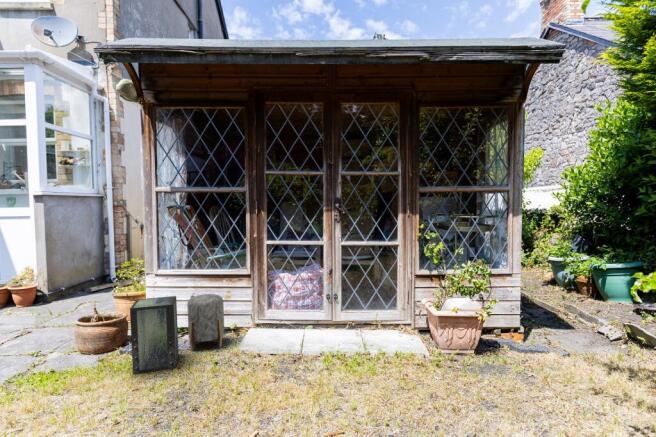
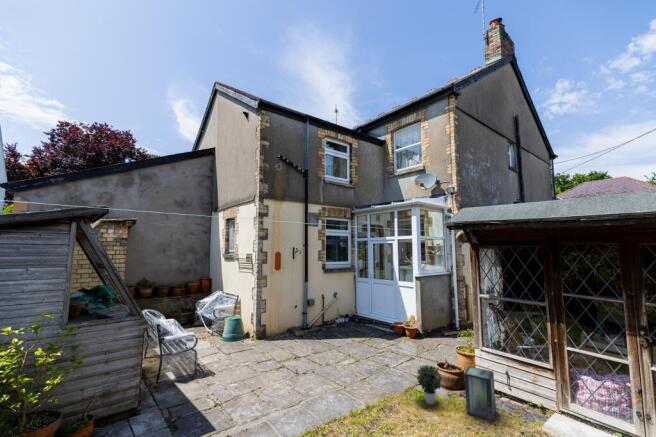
stool: present [187,294,224,350] -> none [502,373,531,419]
potted plant: none [30,315,87,388] -> present [417,365,442,405]

